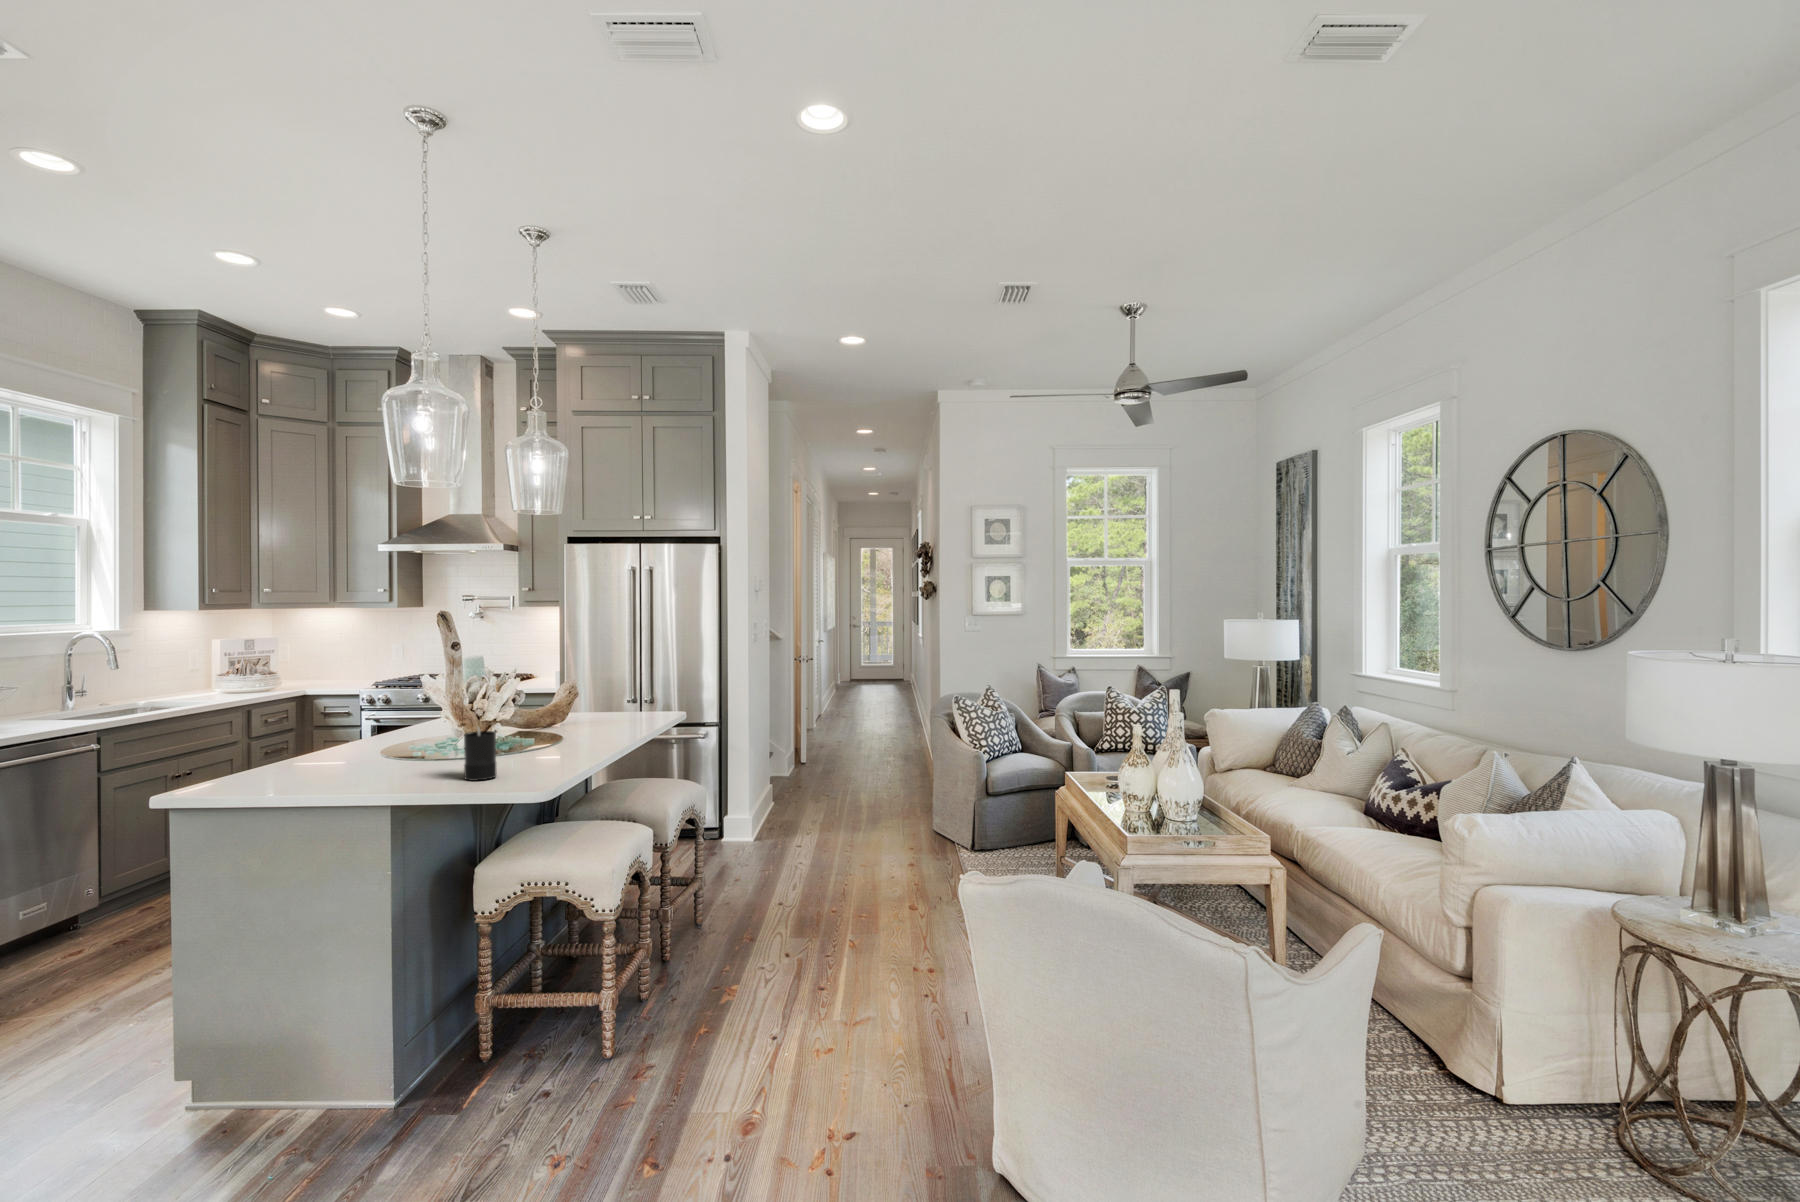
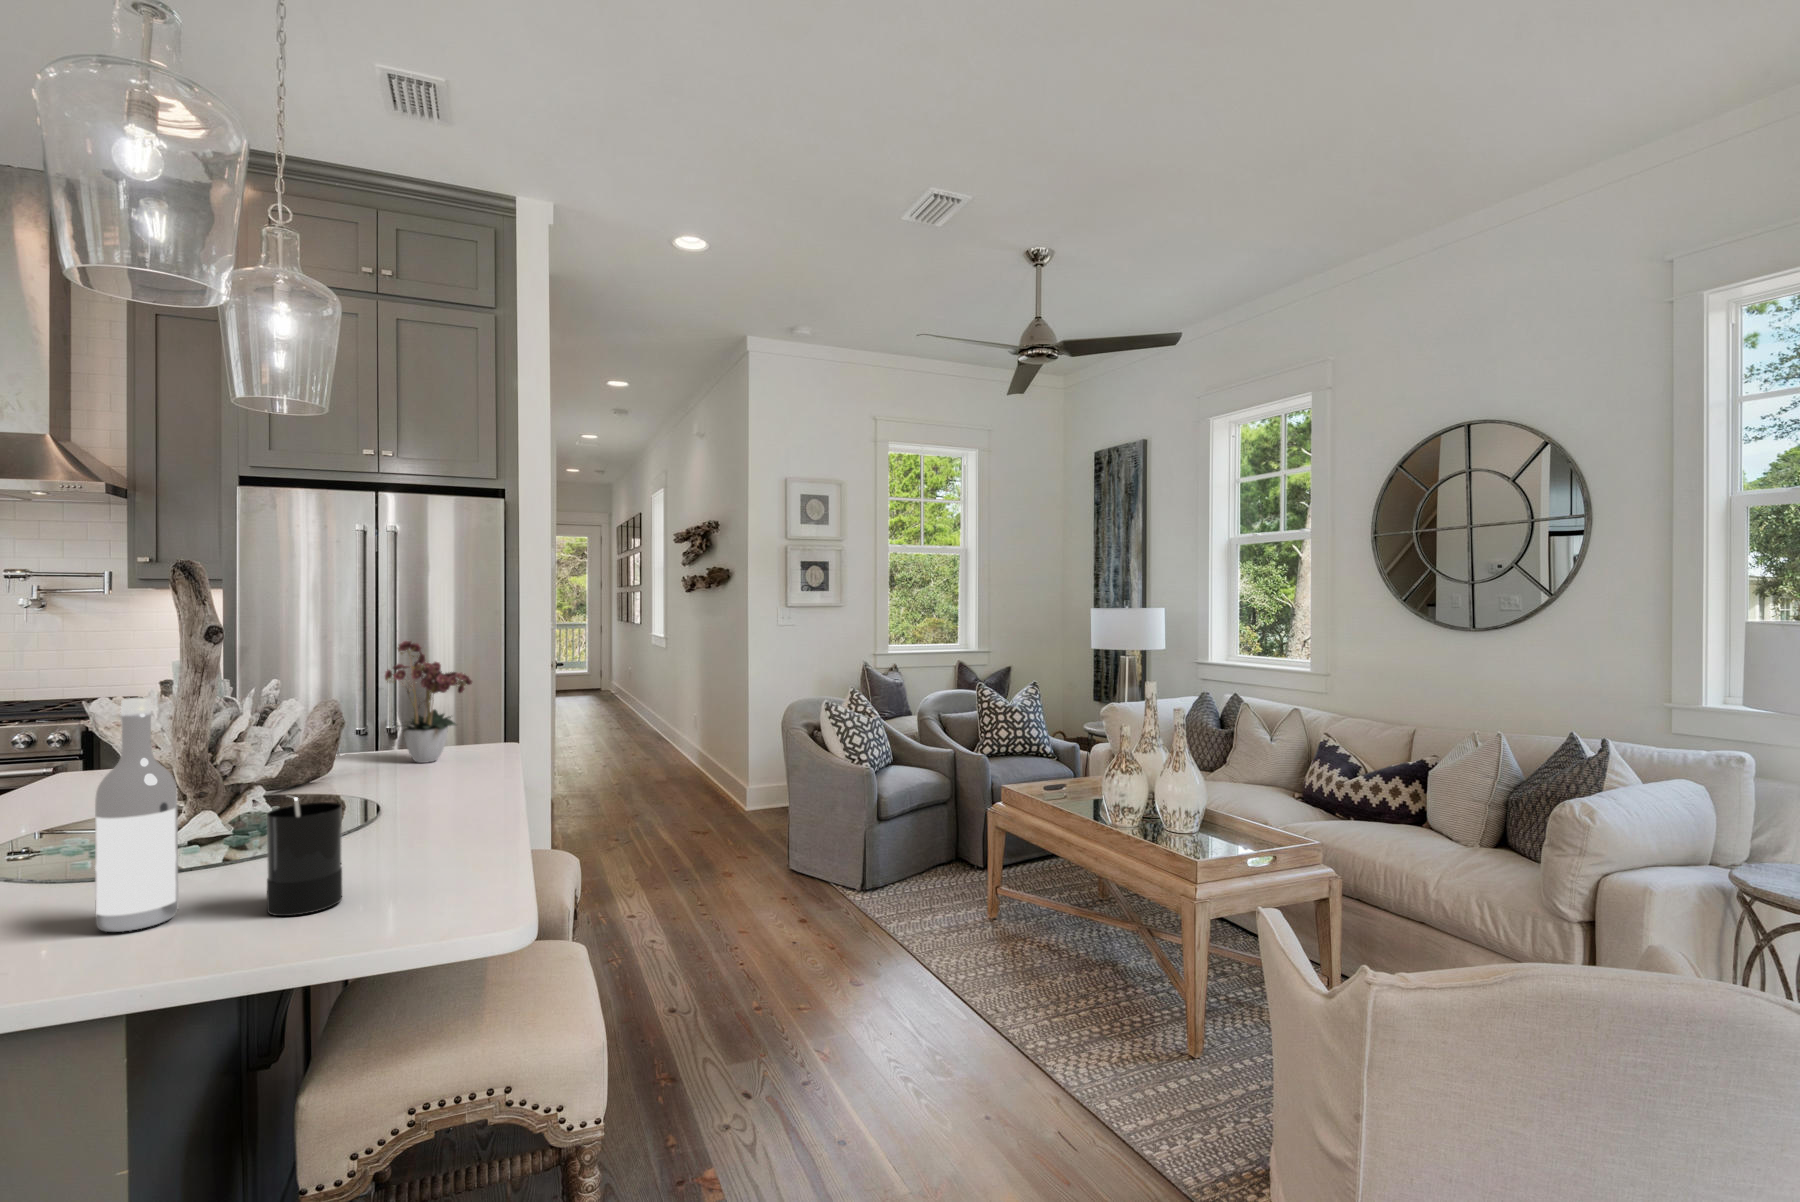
flower arrangement: none [598,643,653,722] -> present [385,641,472,763]
wine bottle: none [404,679,435,779] -> present [95,698,178,932]

